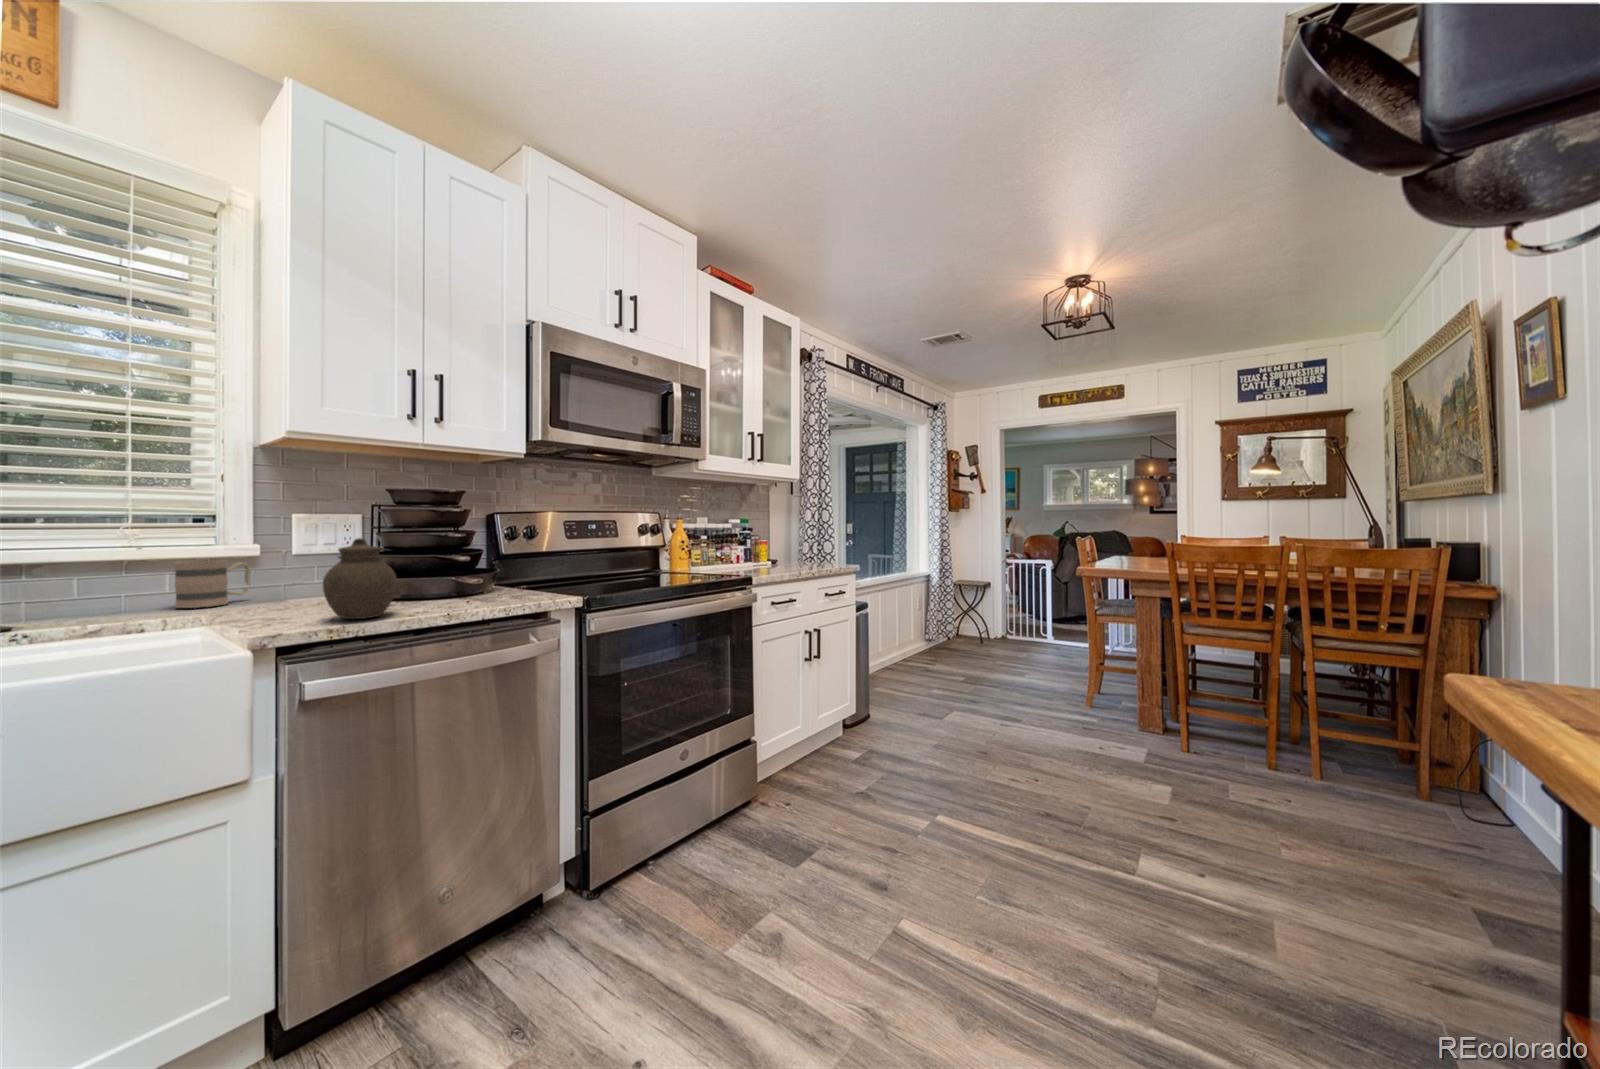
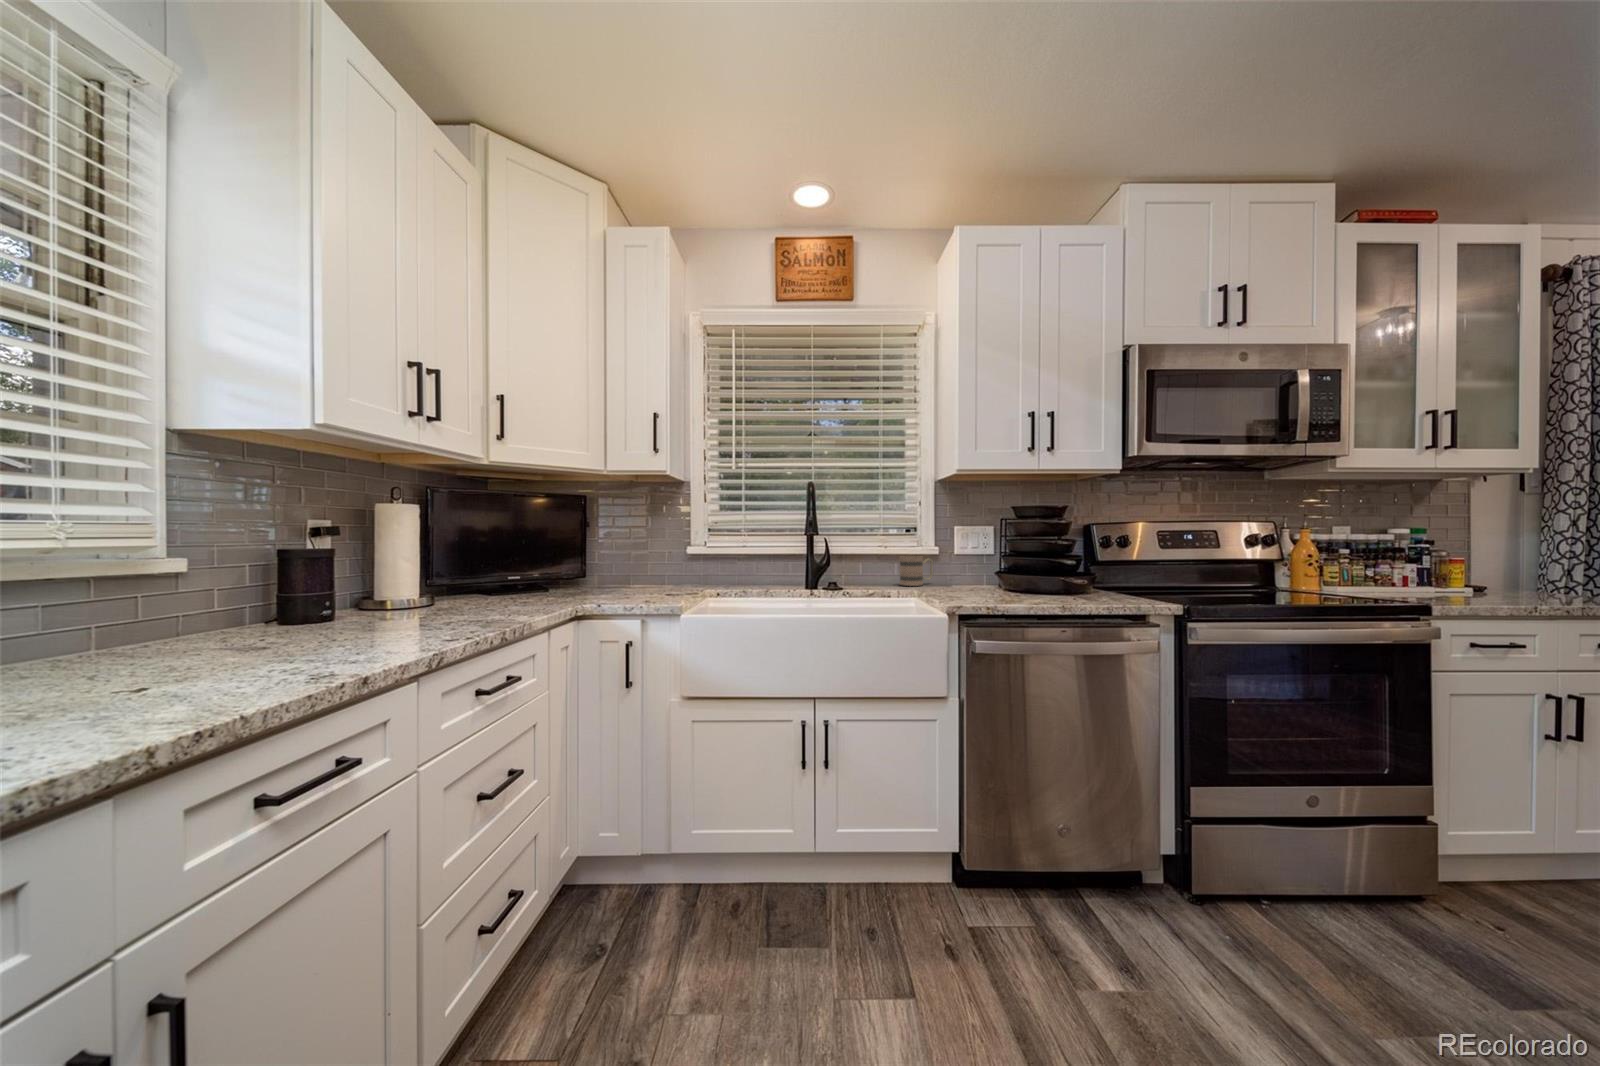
jar: present [323,538,397,619] -> none [980,544,1025,602]

